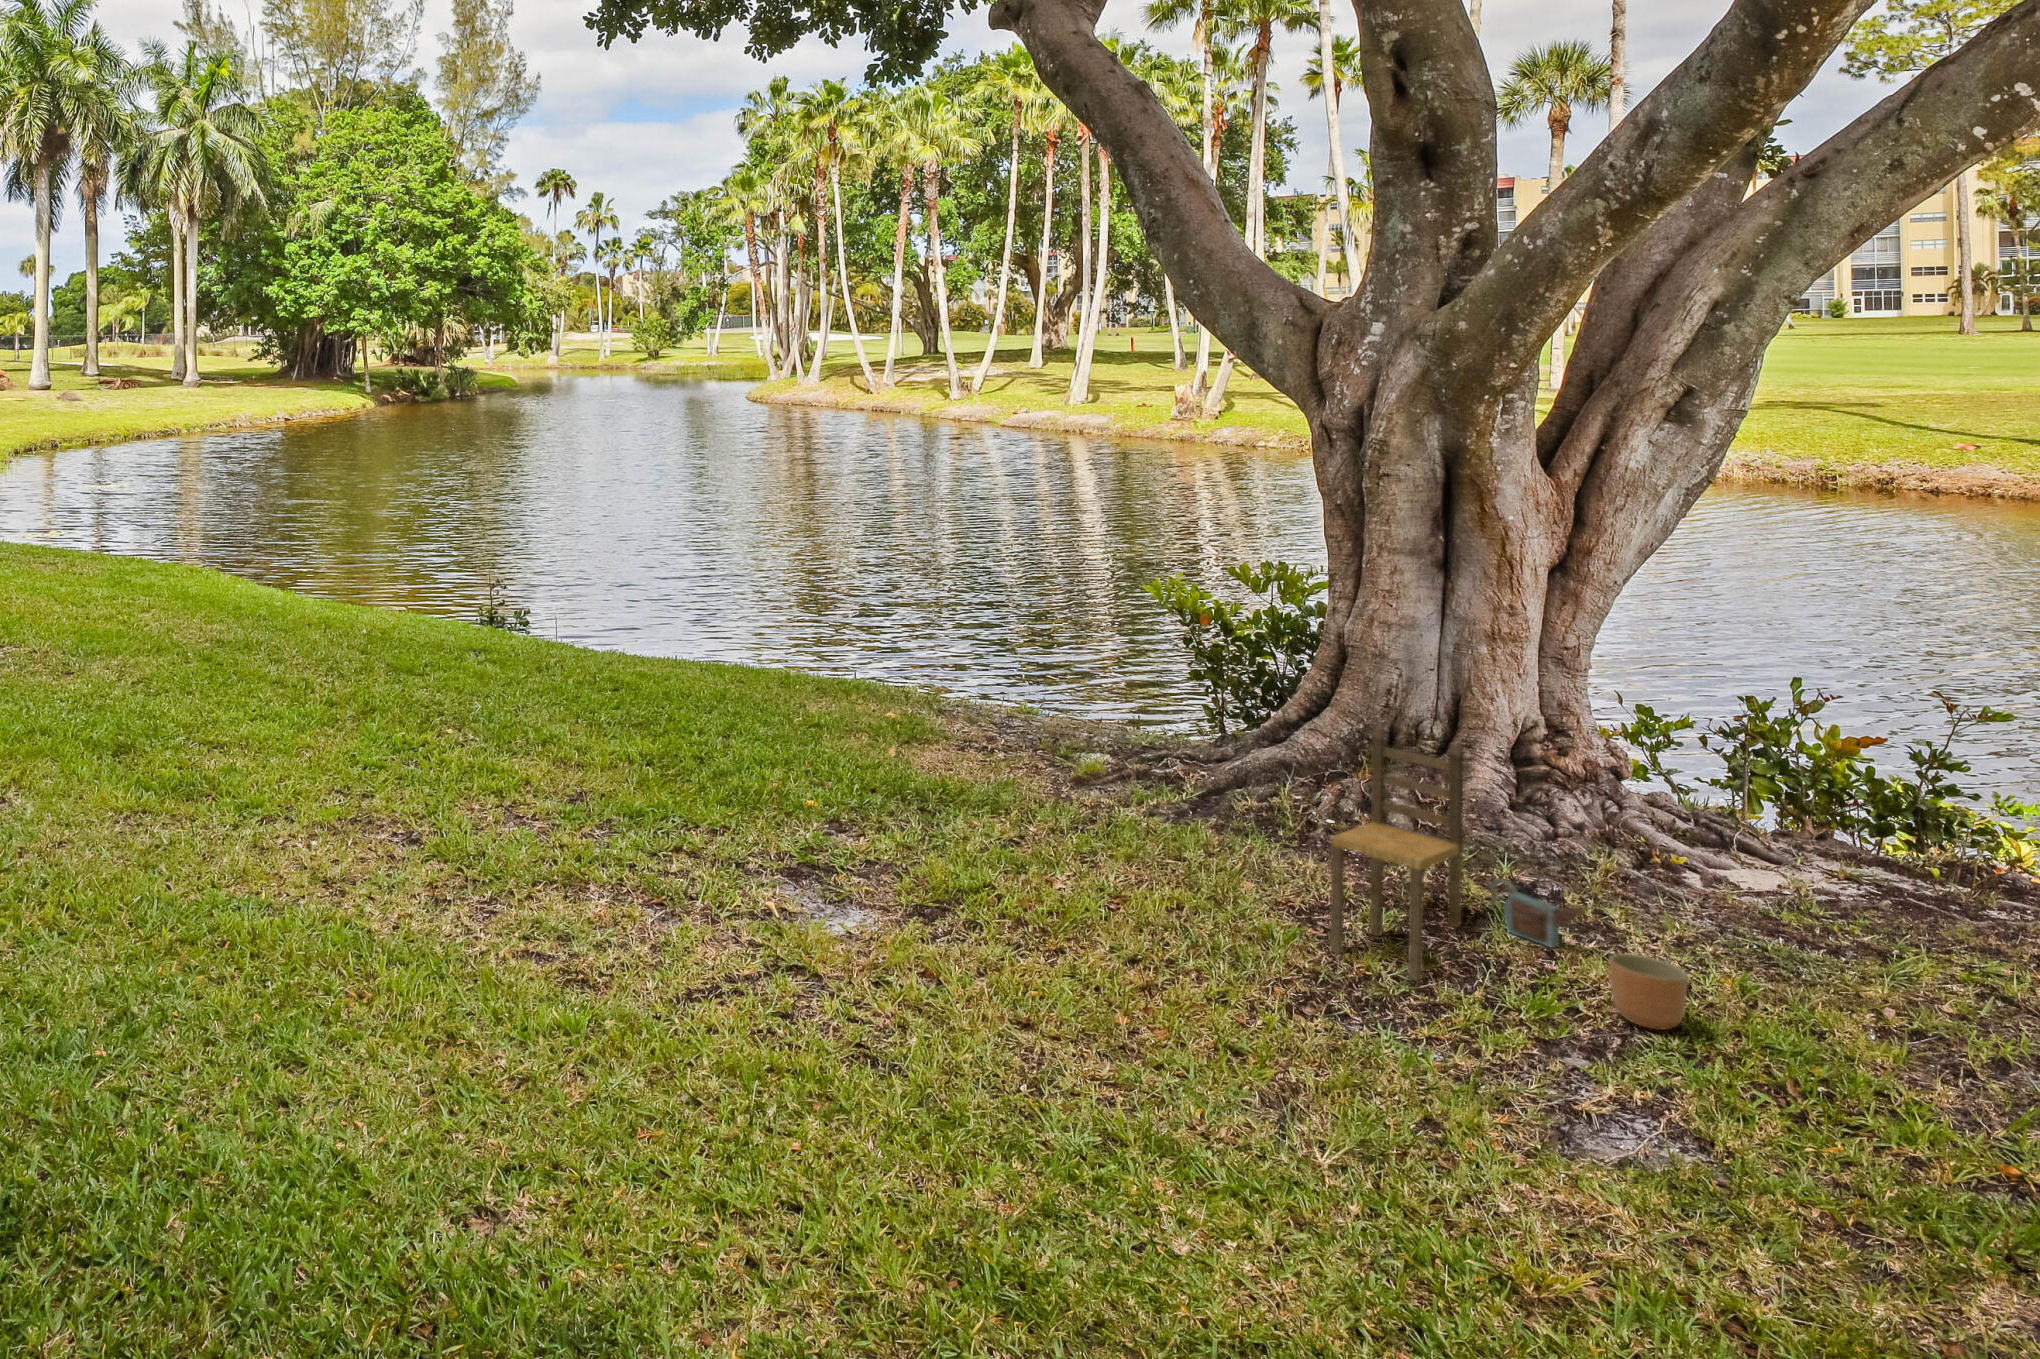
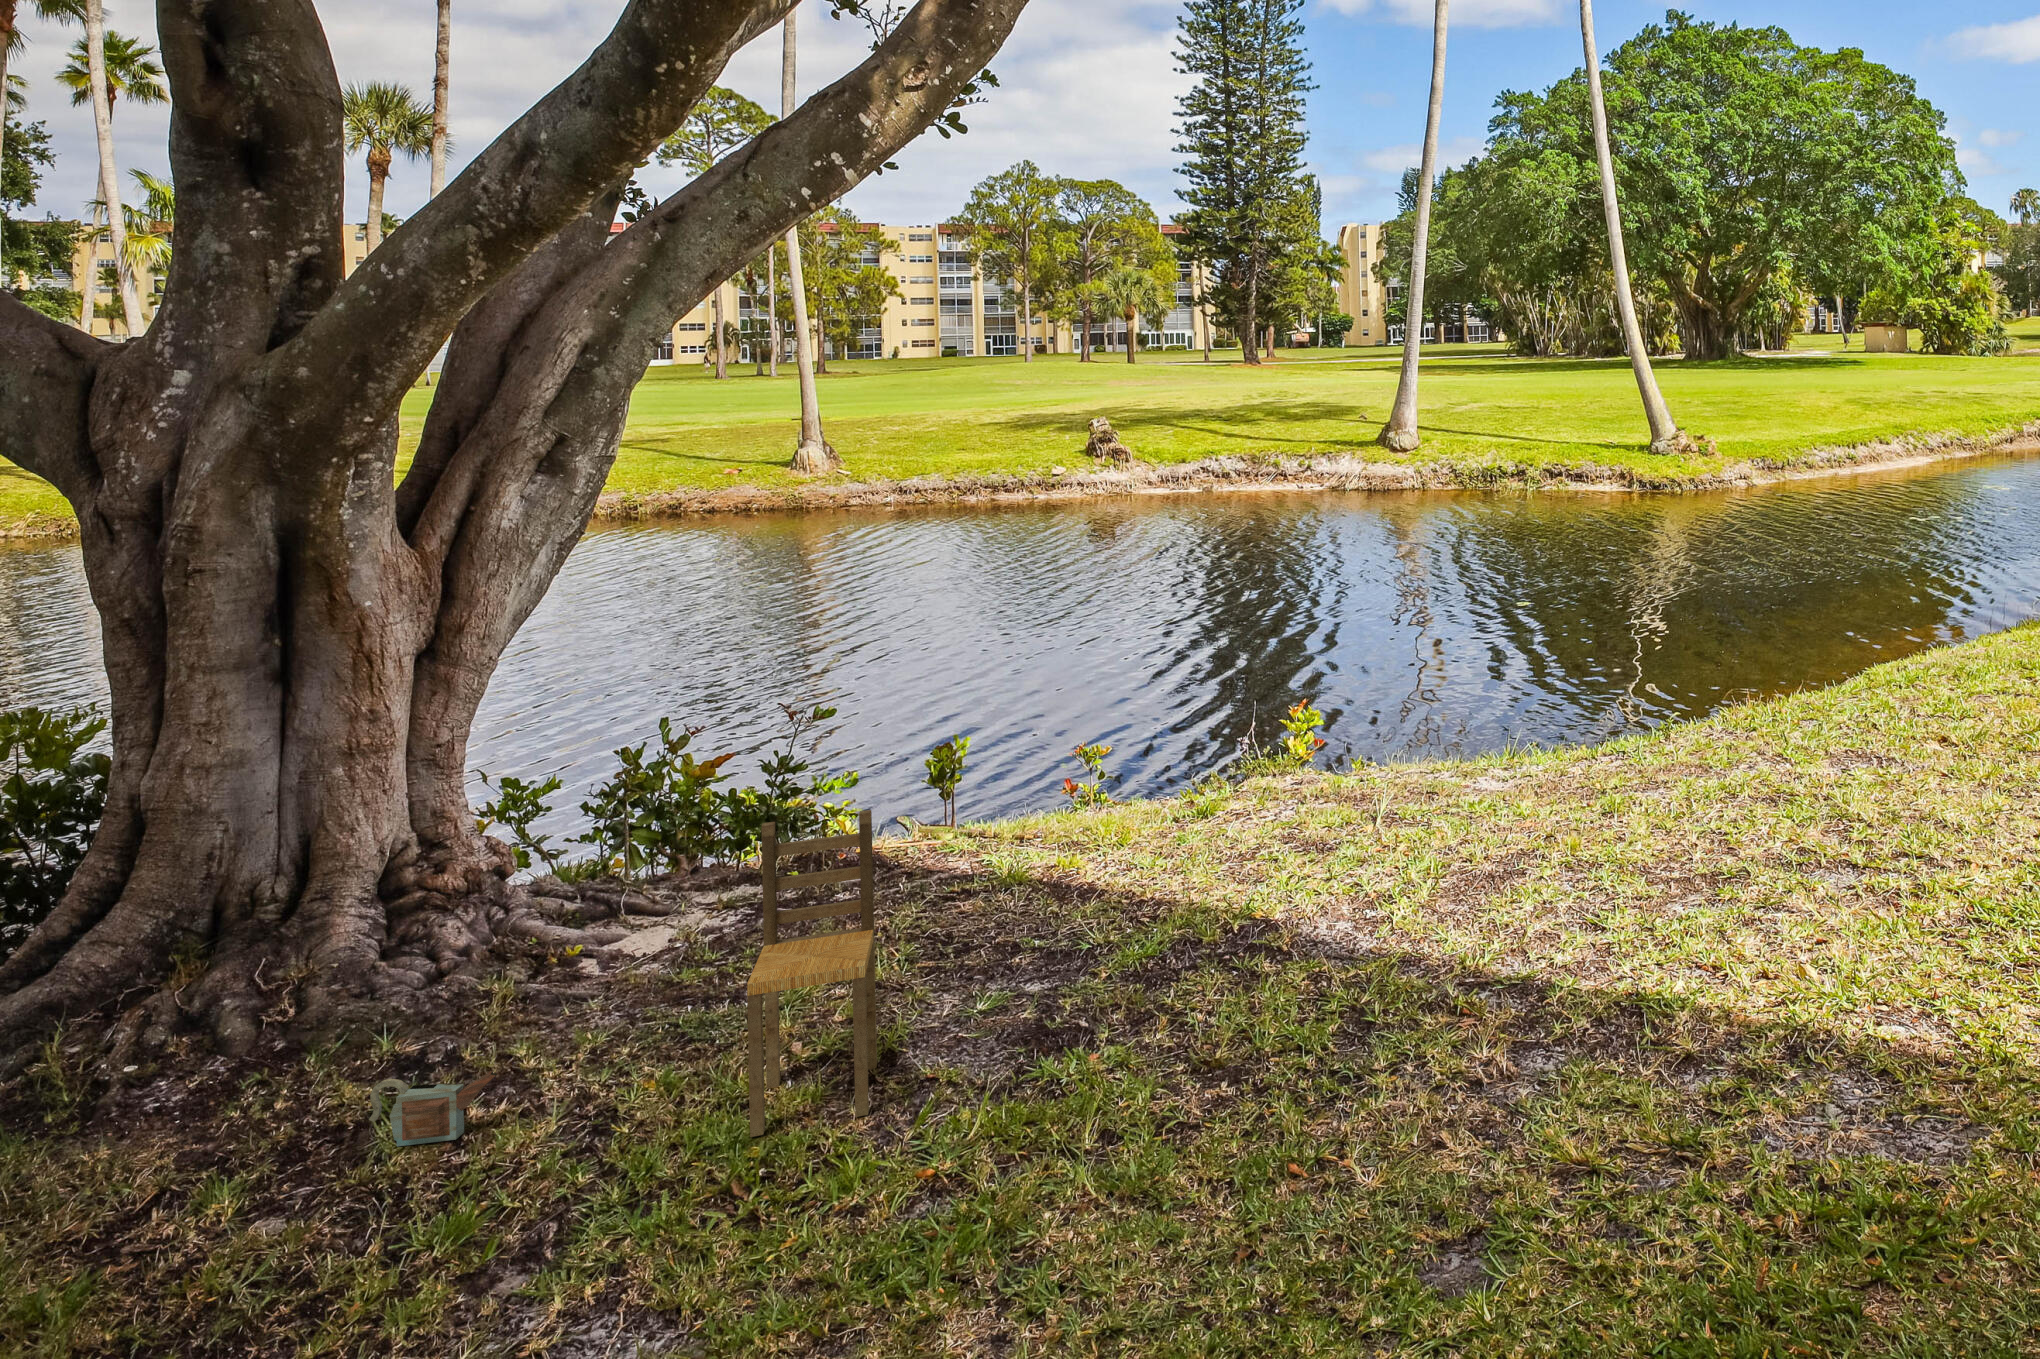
chair: present [1330,728,1464,981] -> present [747,810,877,1137]
planter: present [1609,953,1687,1030] -> none [534,1097,620,1192]

